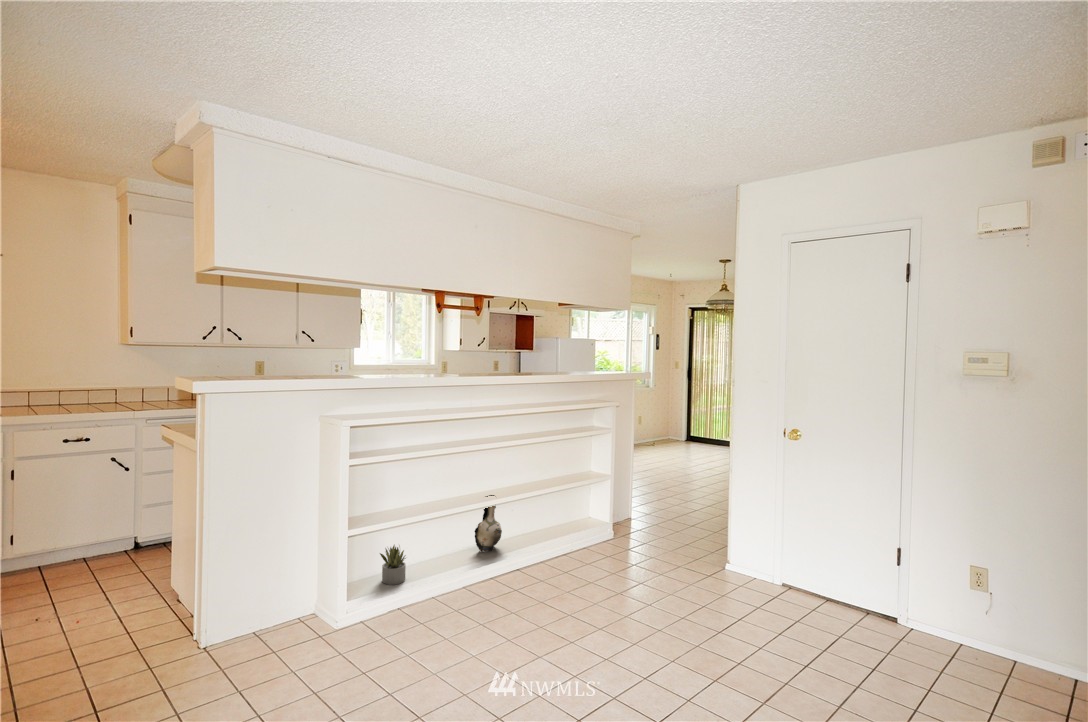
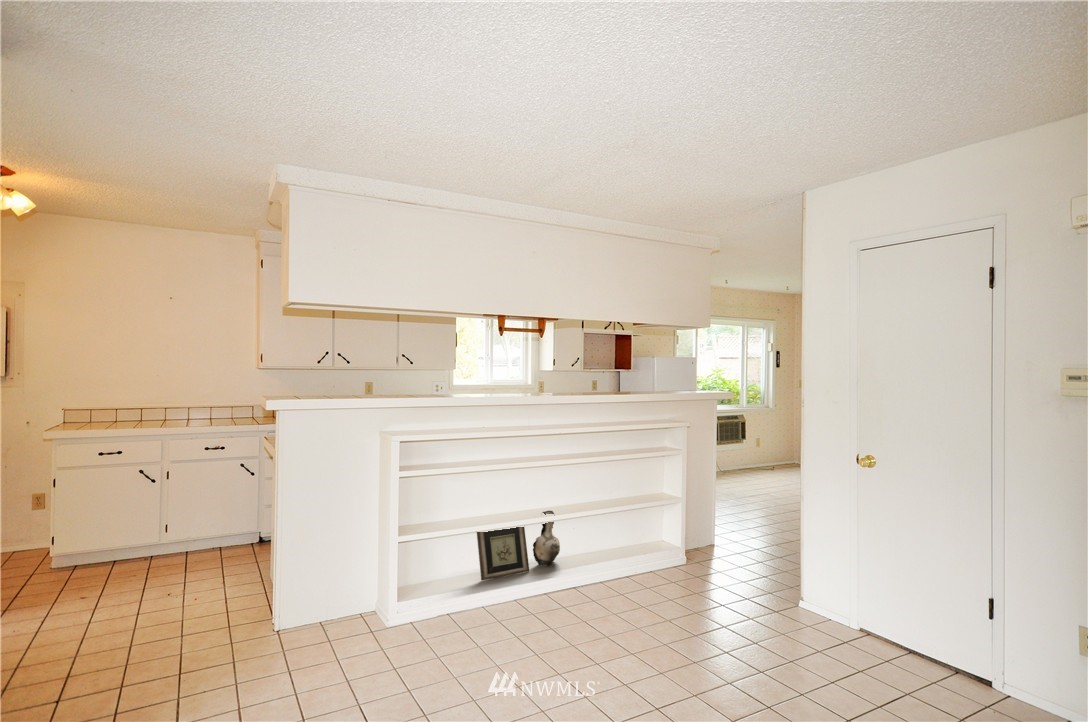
picture frame: none [421,508,474,572] -> present [477,527,529,580]
succulent plant: present [380,545,406,585] -> none [434,551,460,590]

